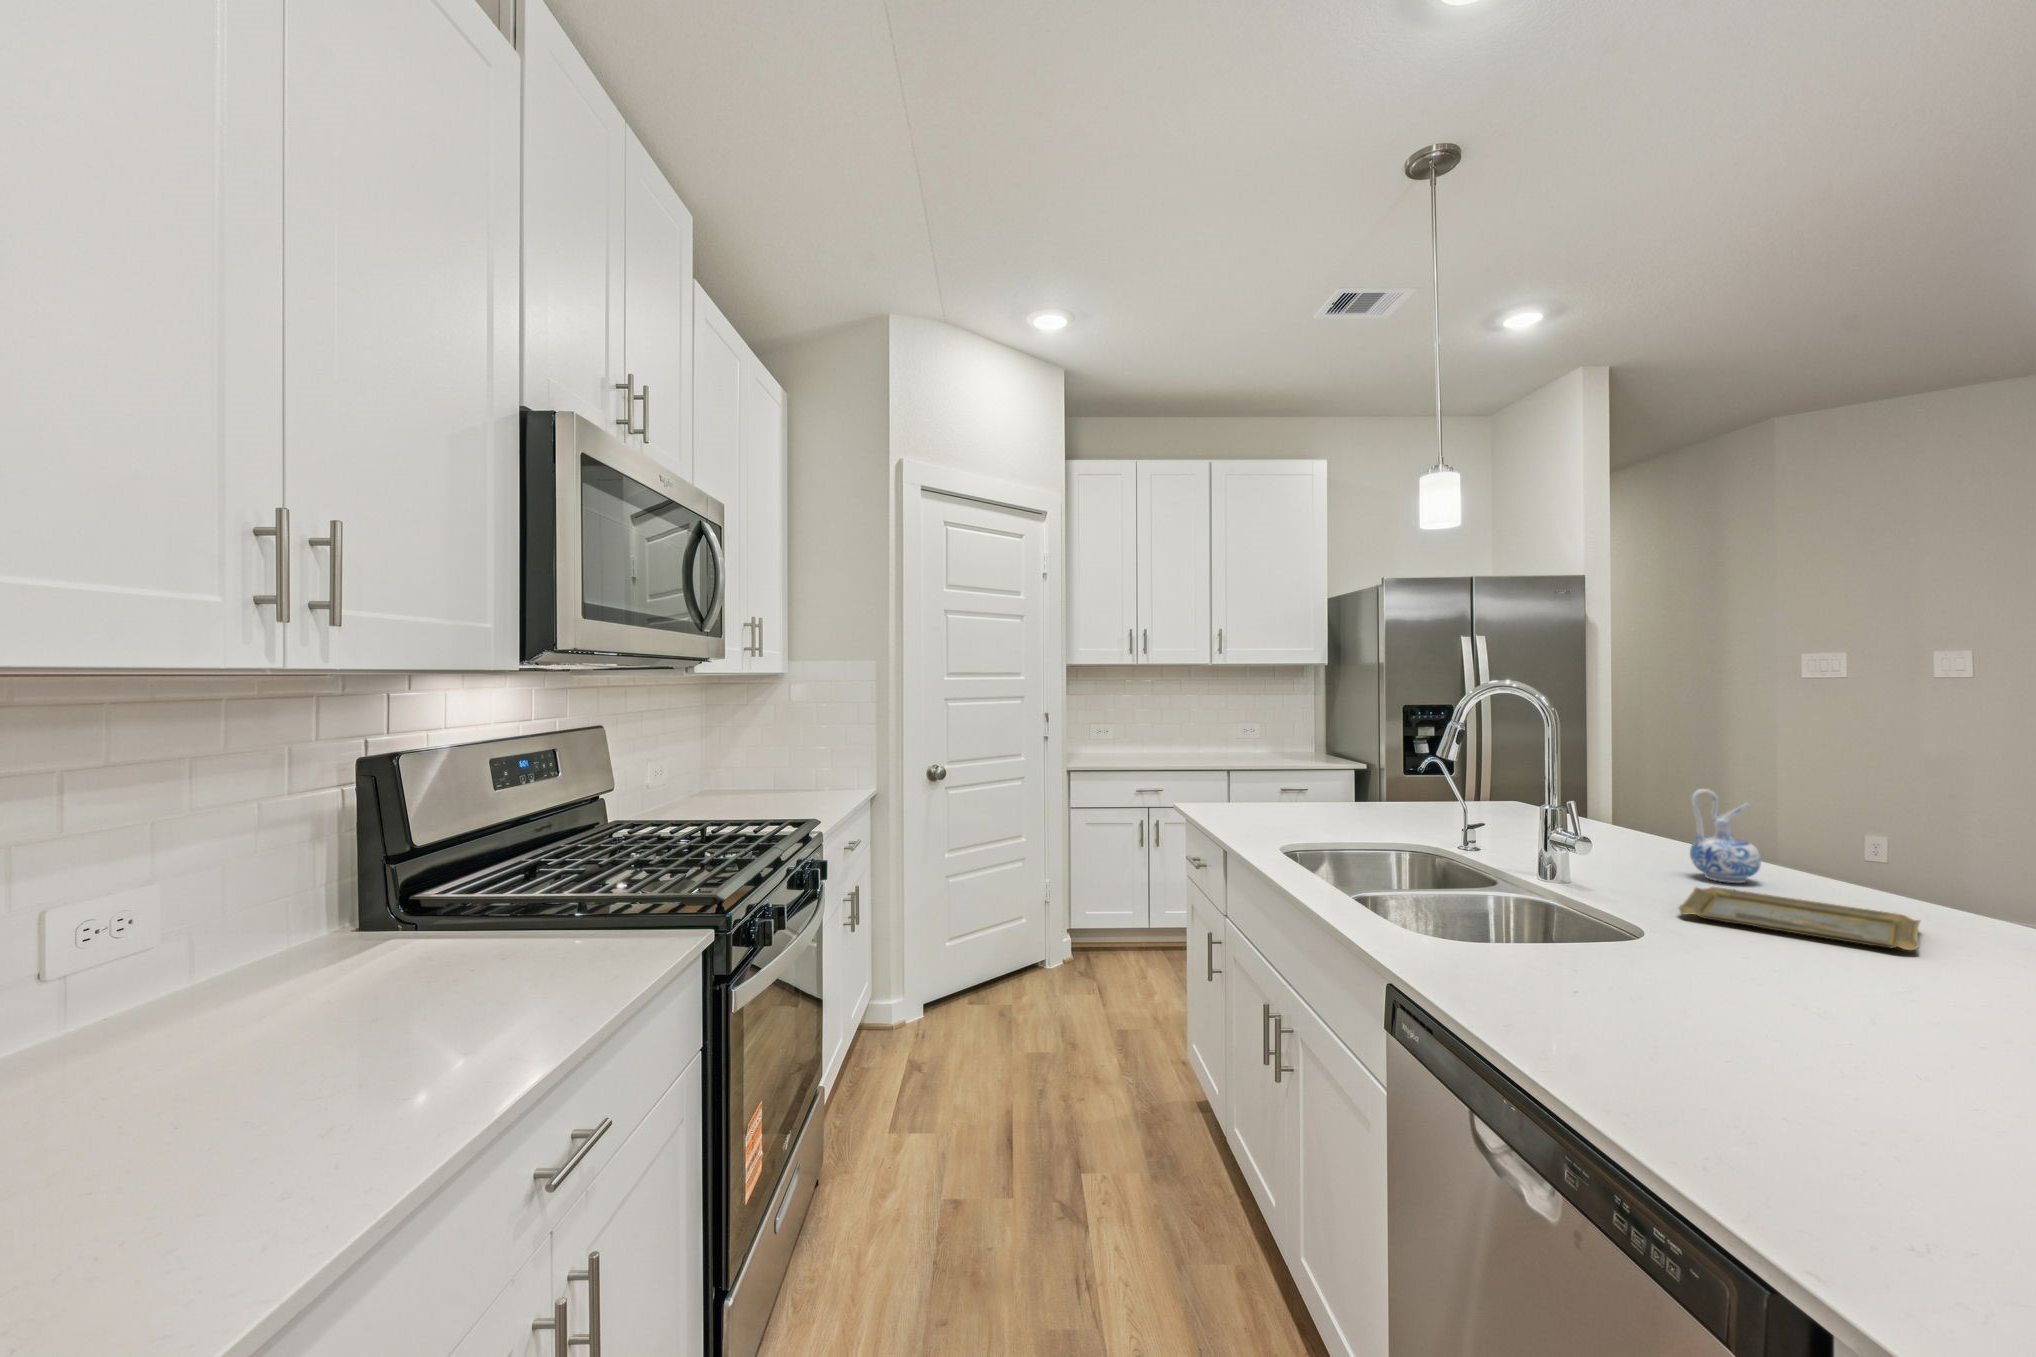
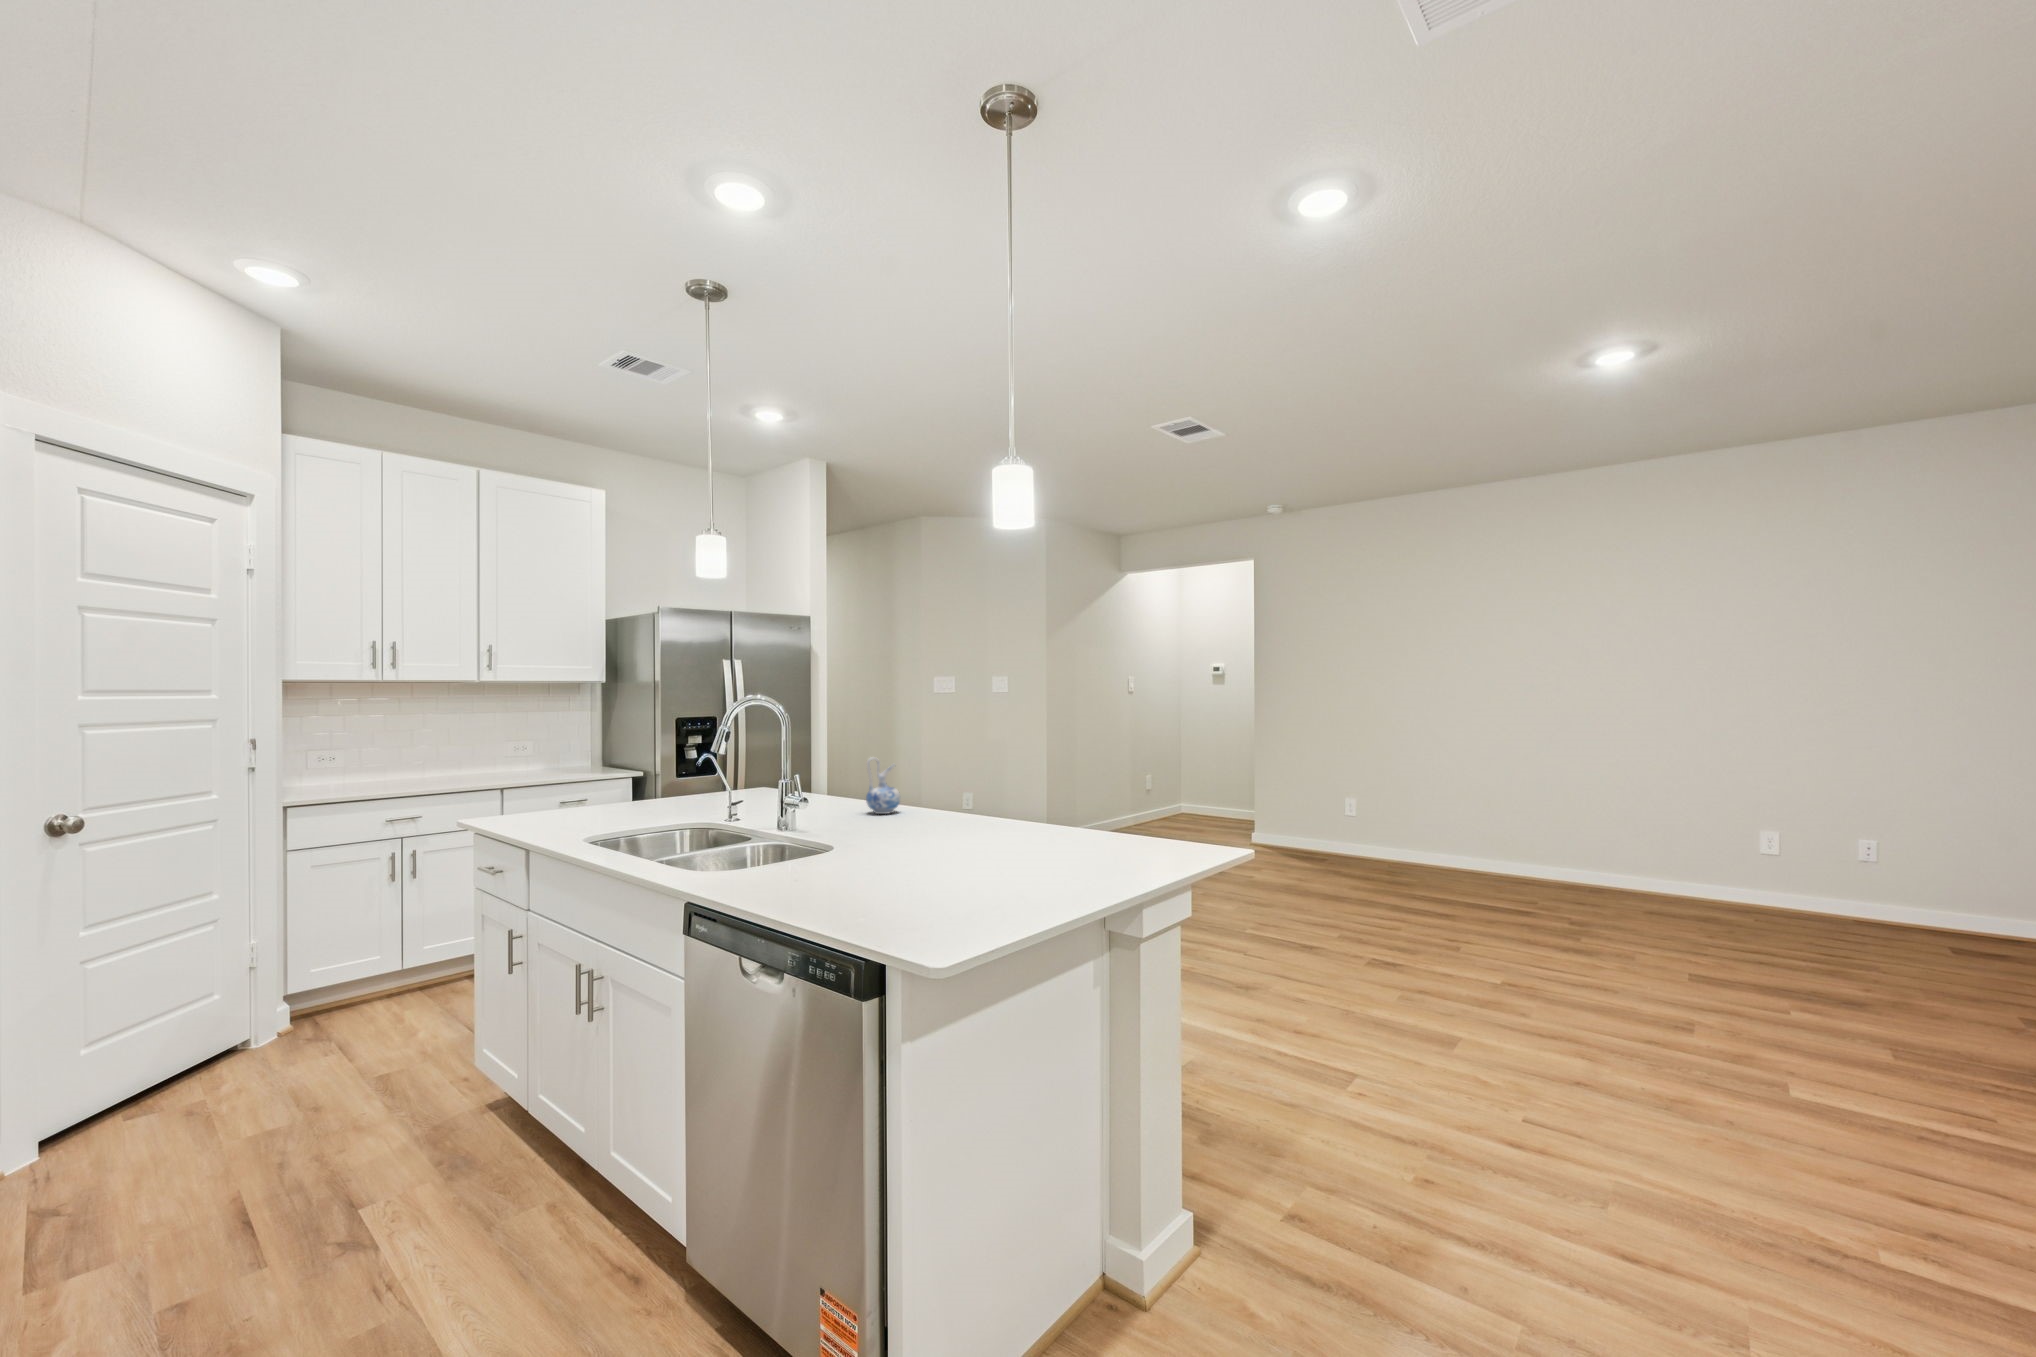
tray: present [1679,887,1920,950] -> none [858,814,963,832]

